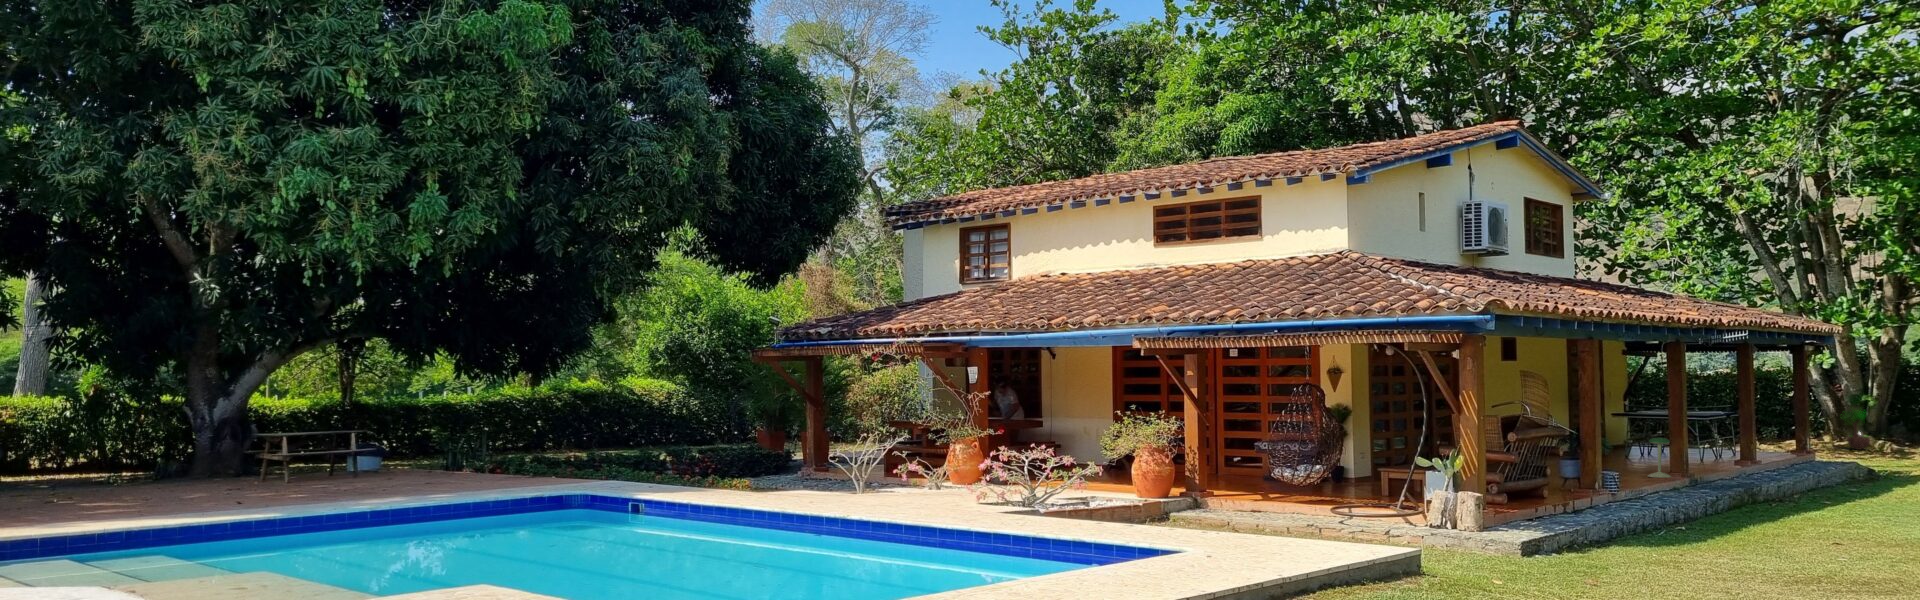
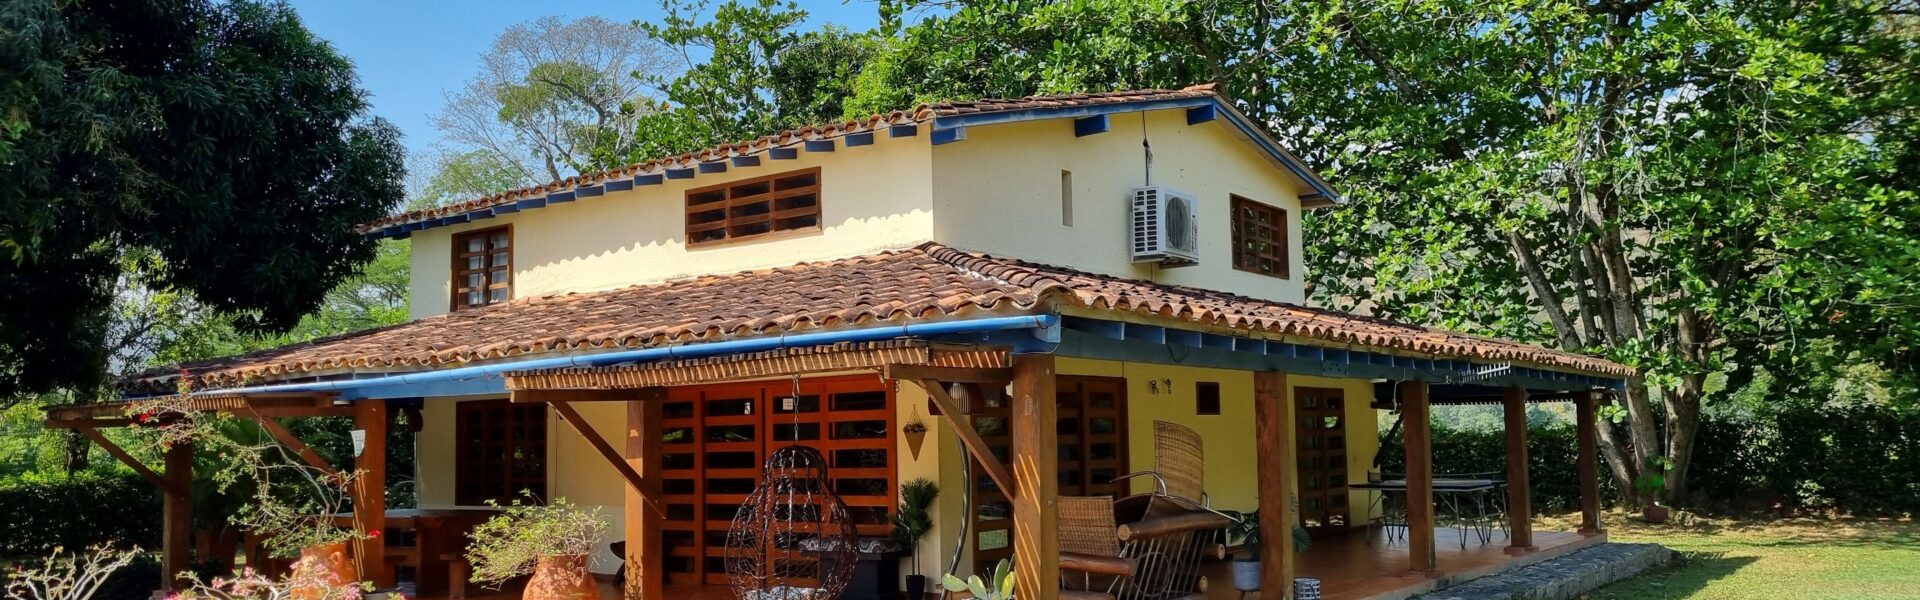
stool: present [1648,438,1671,478] -> none [1377,519,1410,577]

